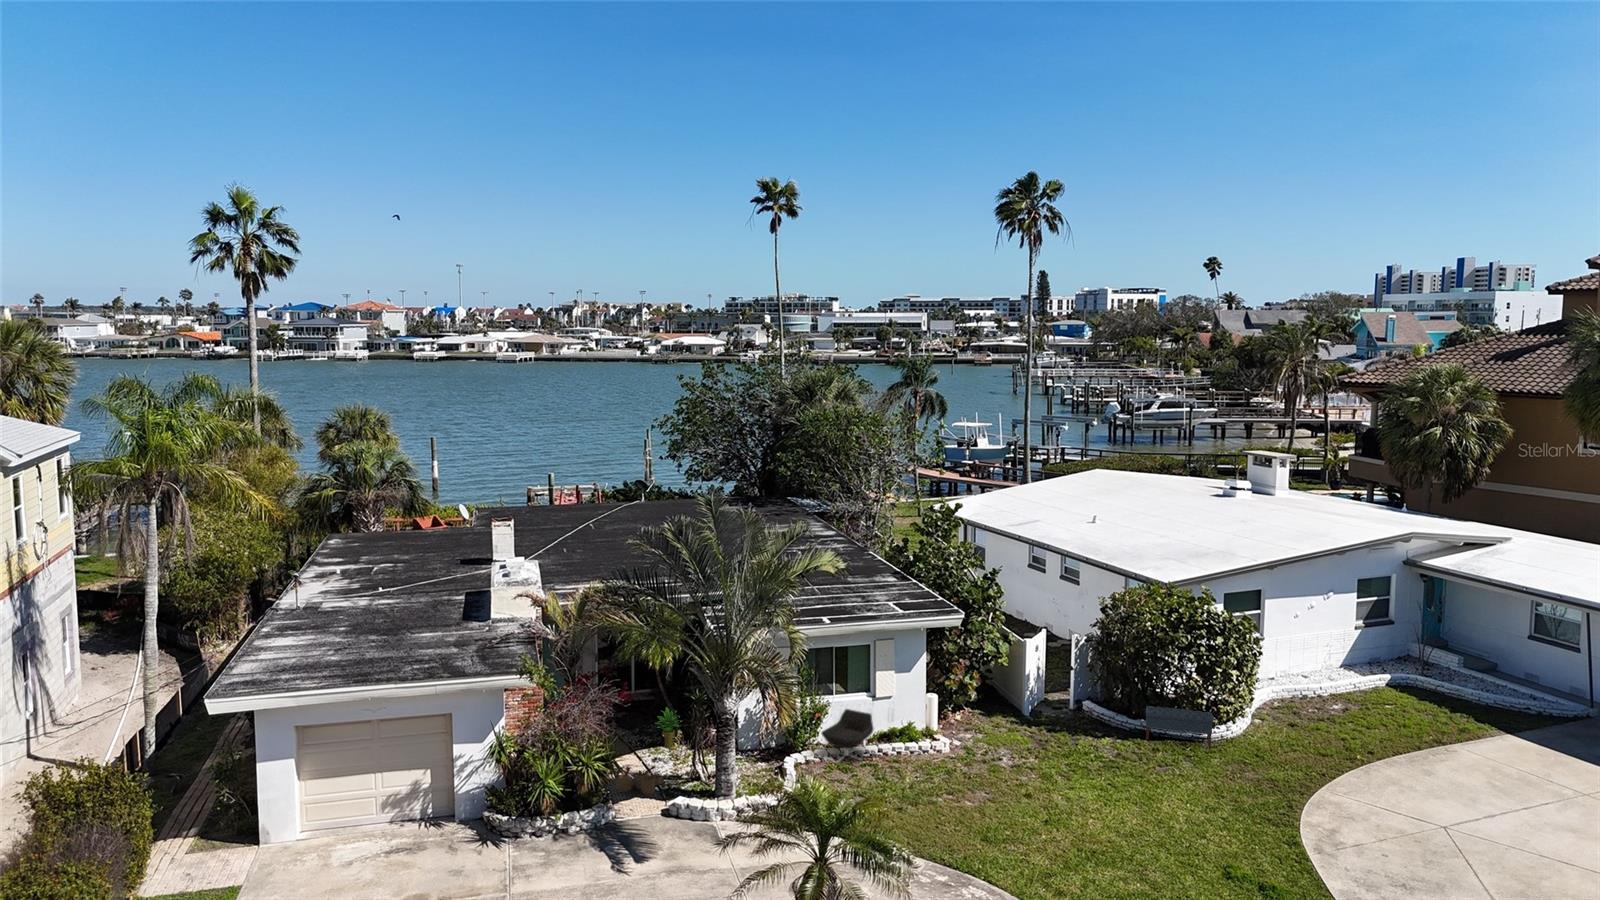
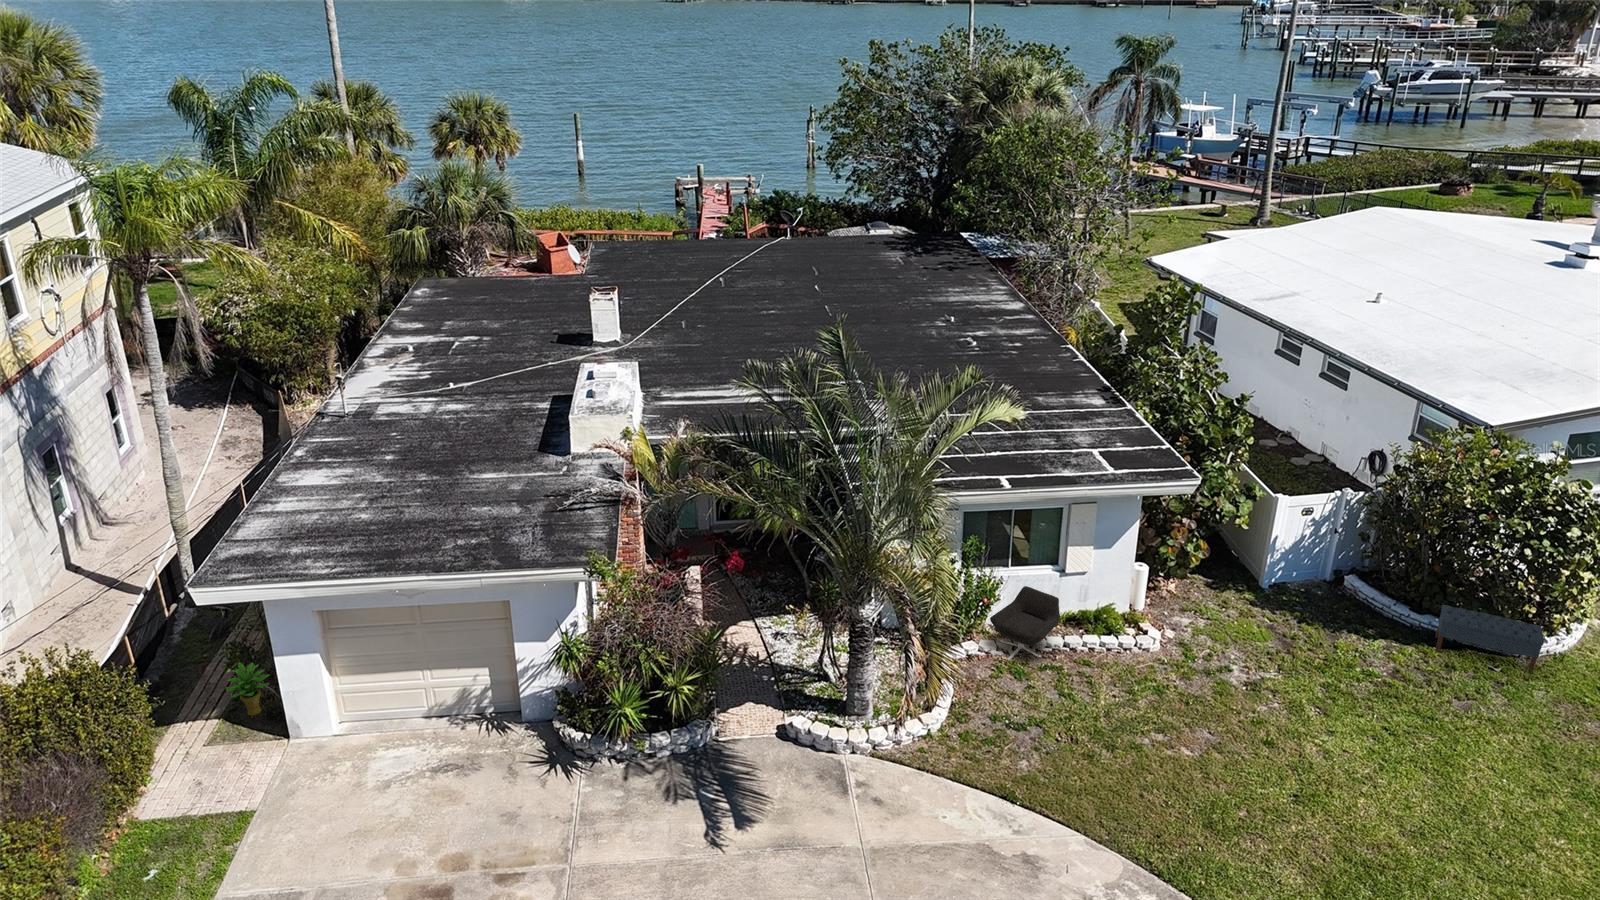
potted plant: present [655,707,682,747] -> present [226,662,270,715]
woven basket: present [616,771,662,795] -> none [723,662,782,698]

